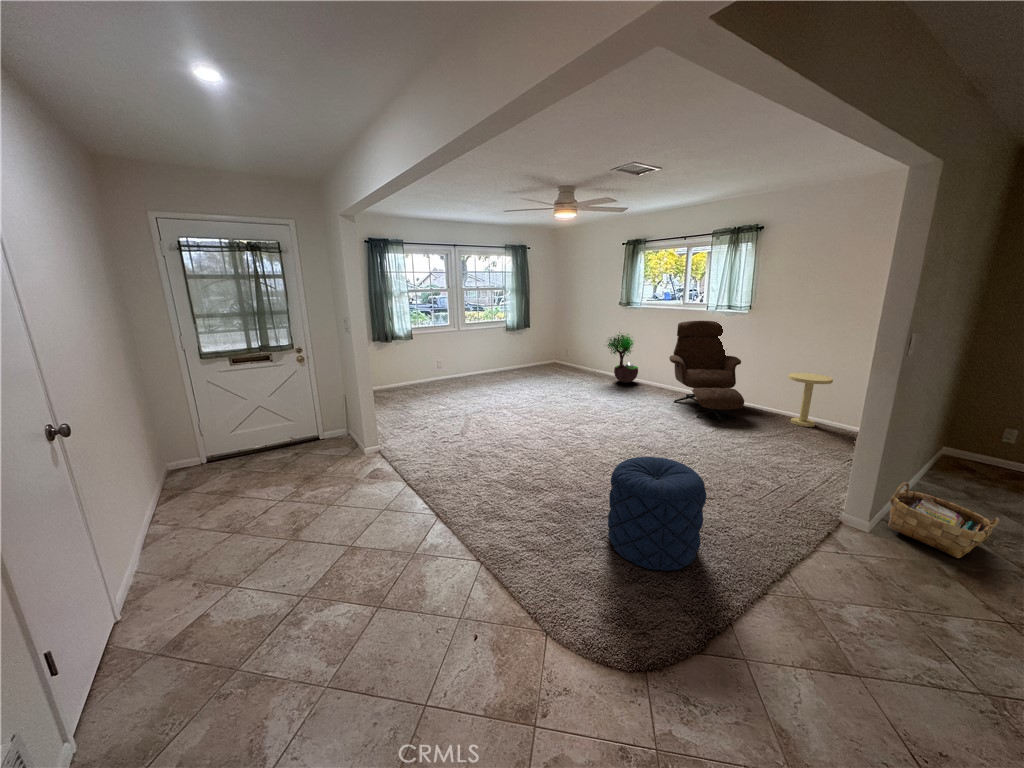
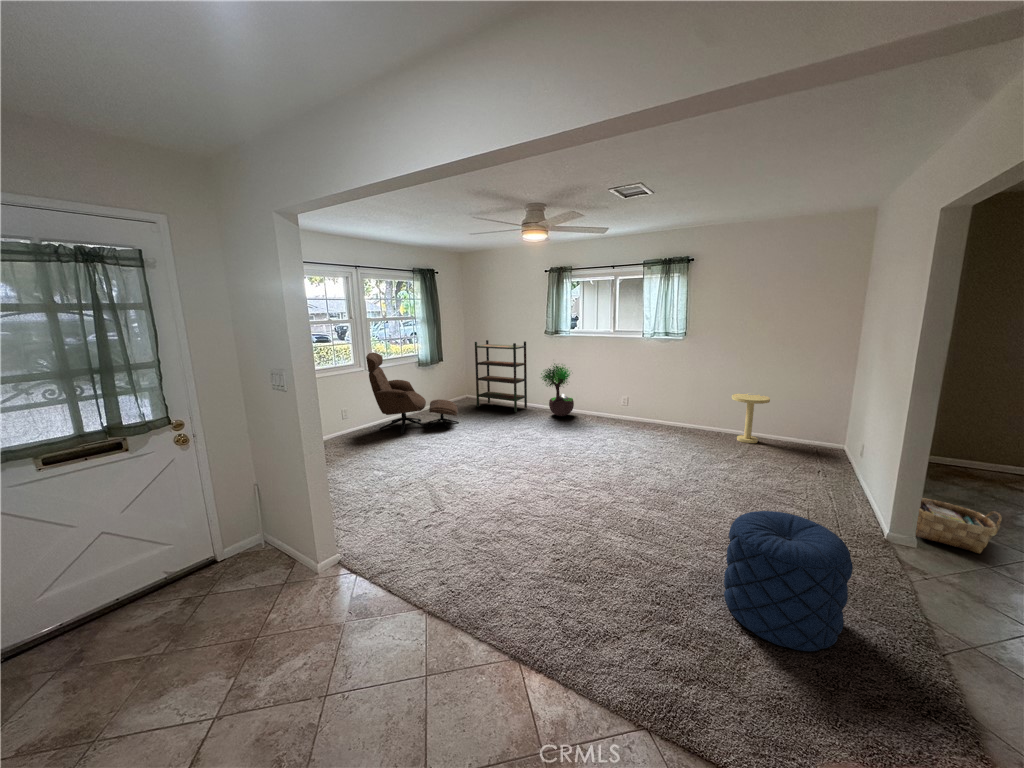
bookshelf: none [557,310,603,376] -> present [475,340,527,412]
lounge chair: present [669,321,744,422] -> present [366,352,459,434]

